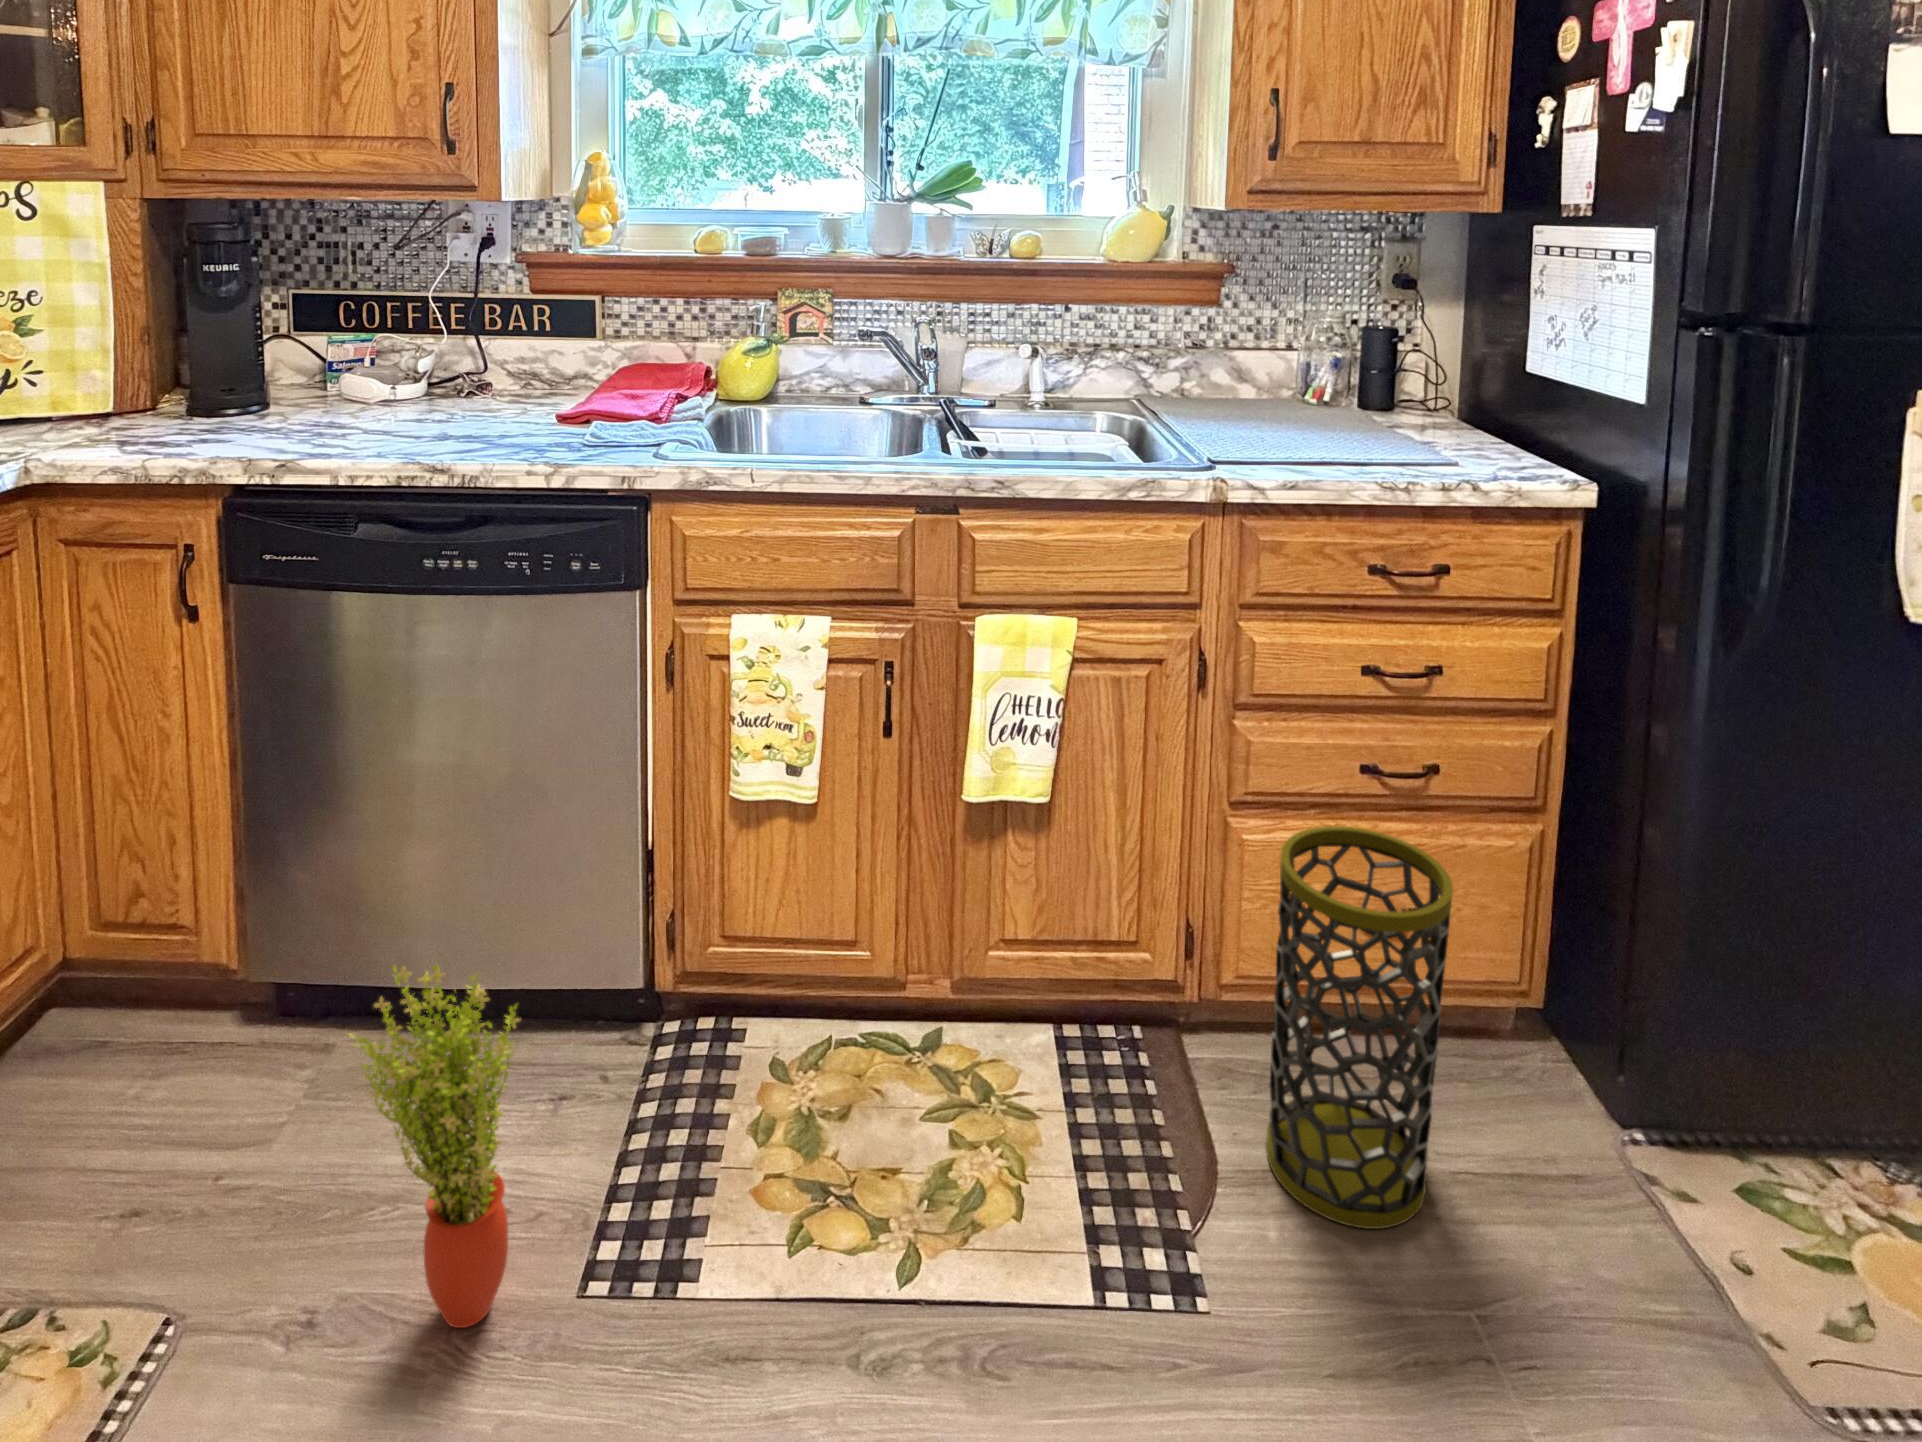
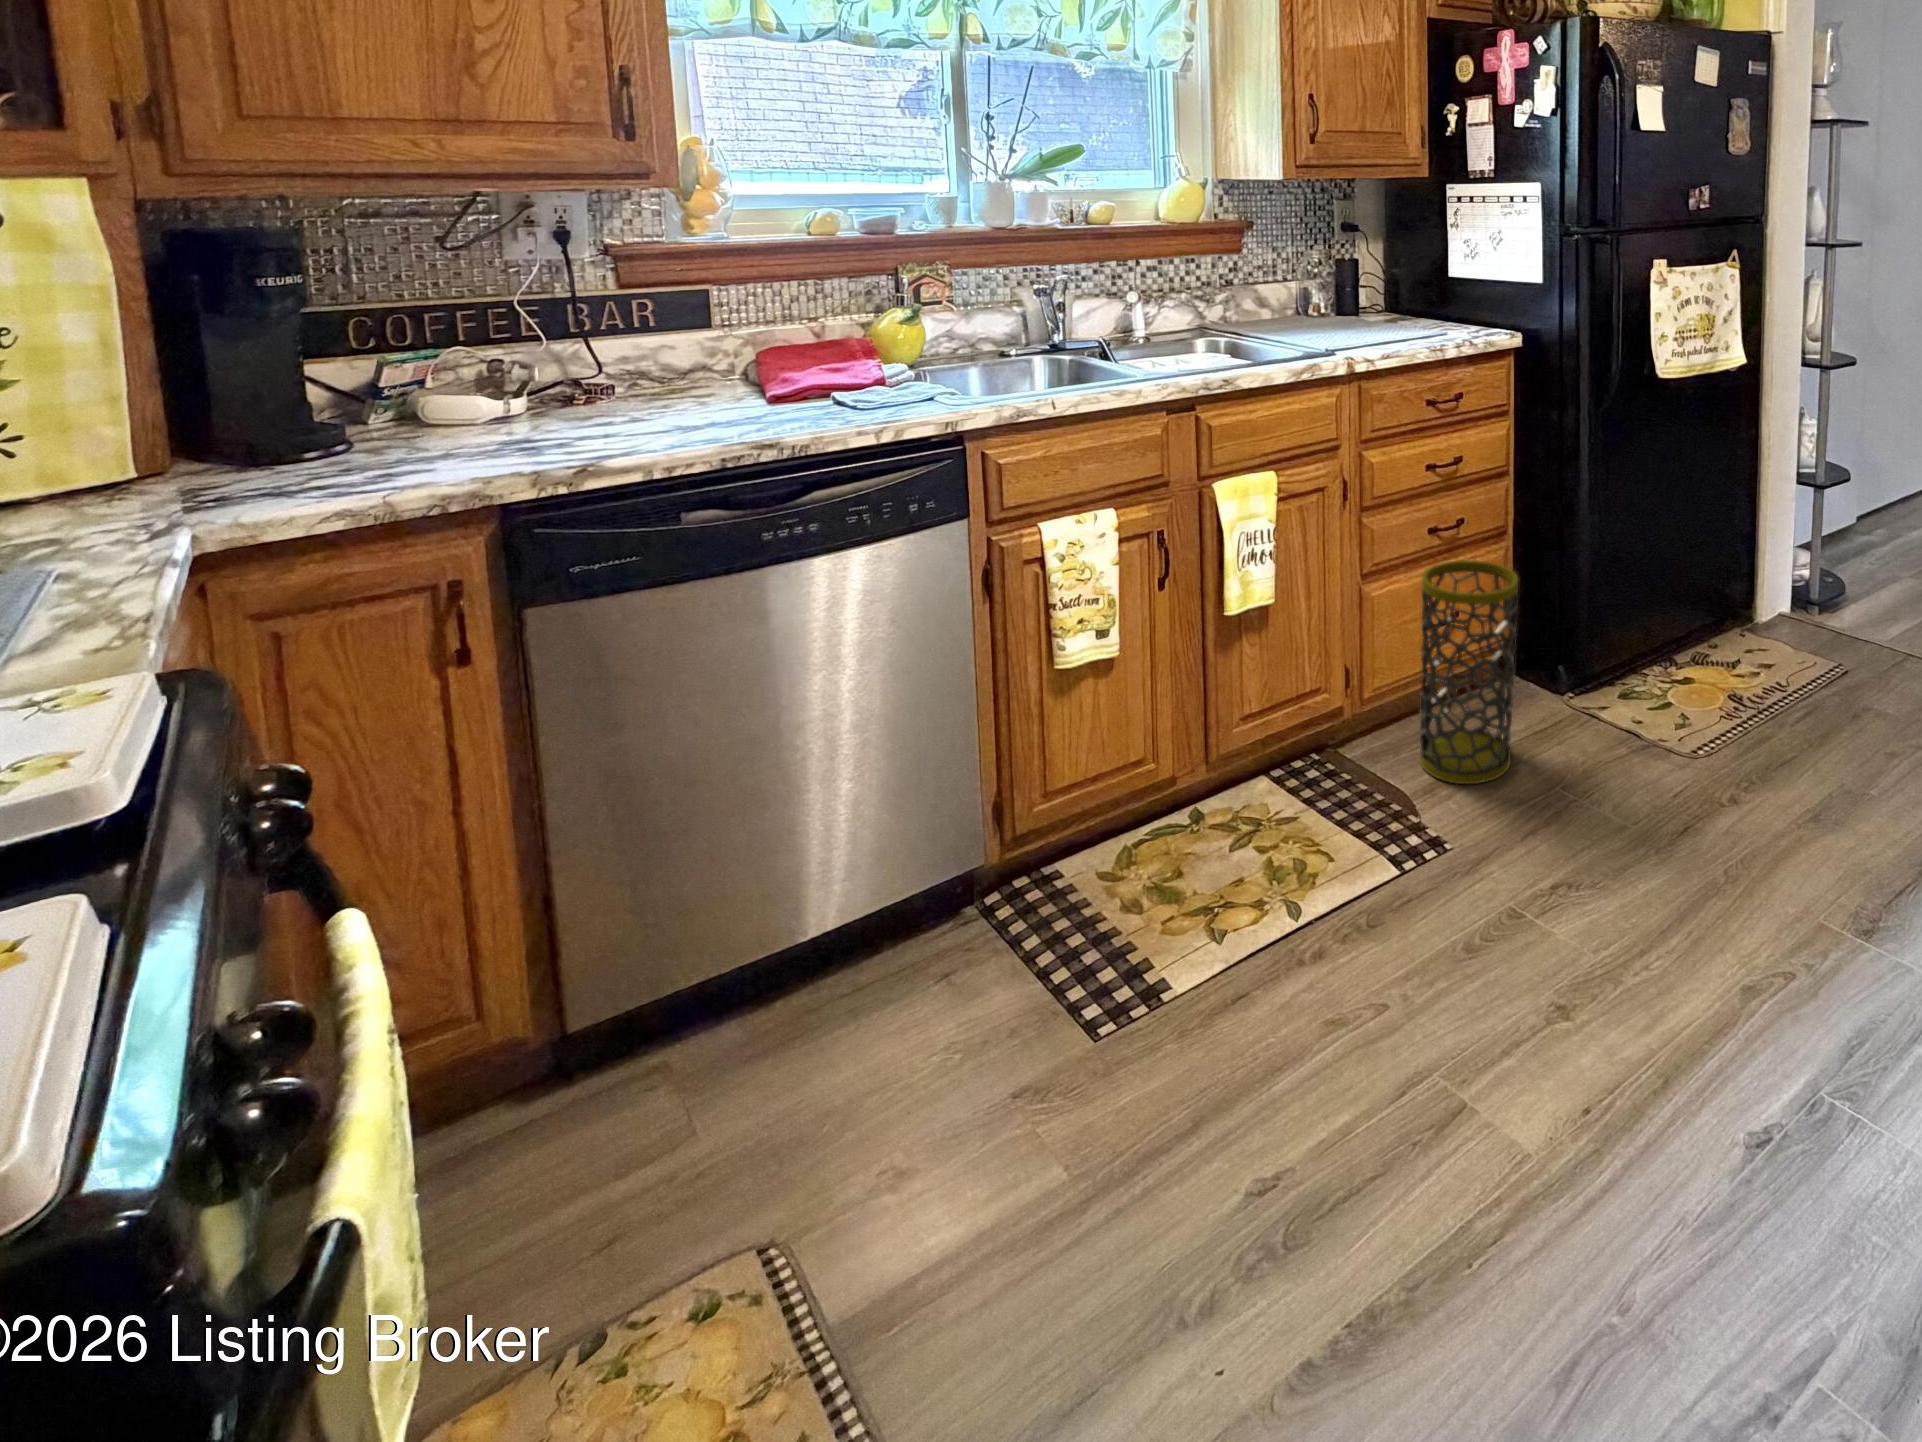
potted plant: present [349,963,520,1328] -> none [943,811,1086,1104]

